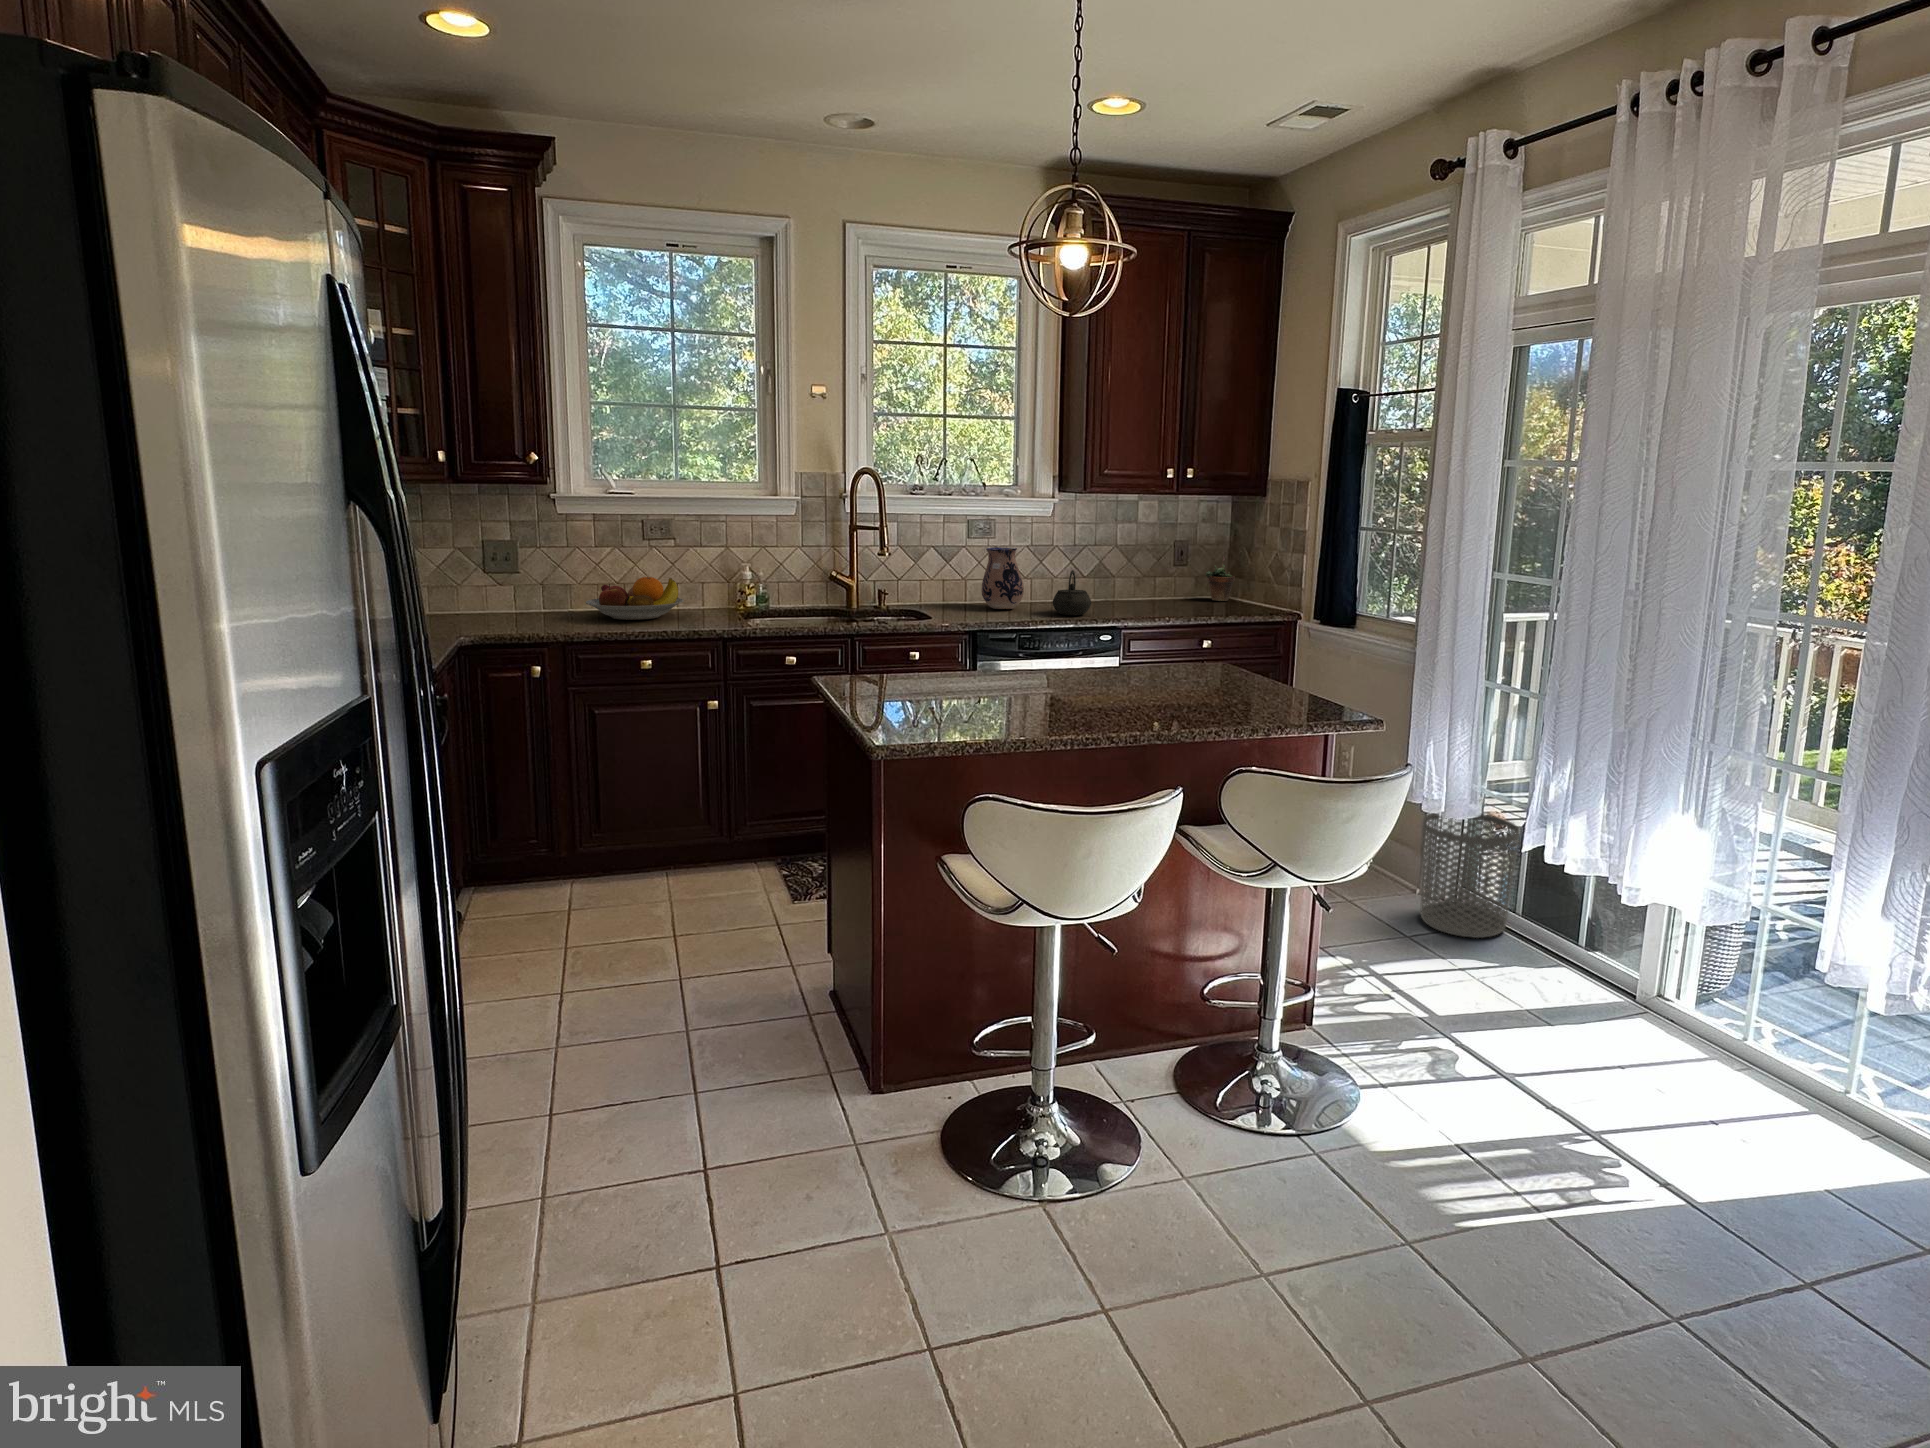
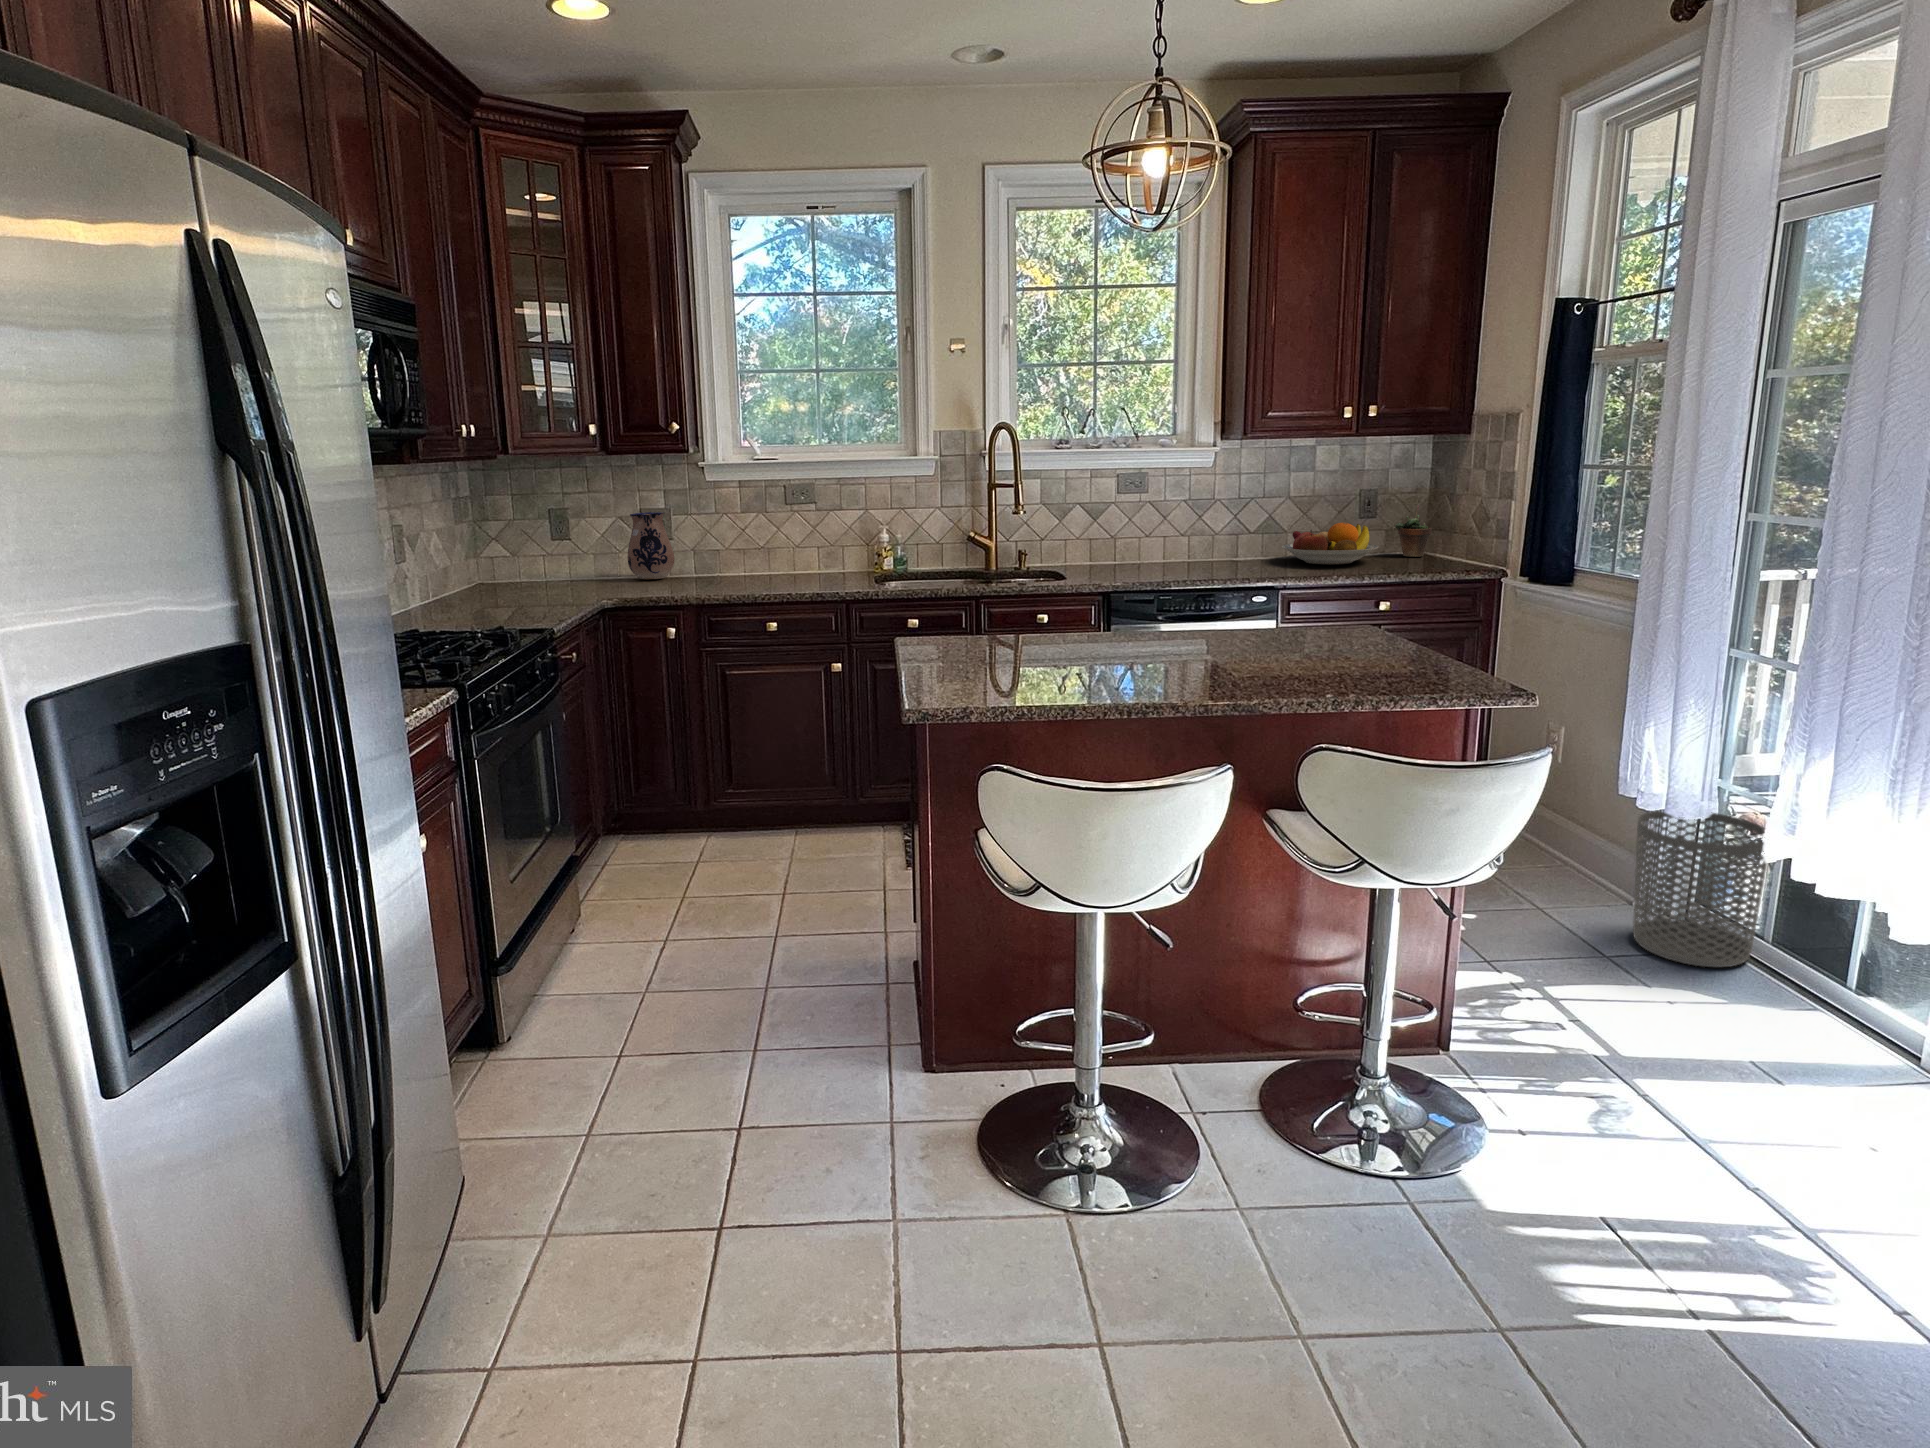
ceramic pitcher: present [982,547,1024,609] -> present [628,512,675,579]
kettle: present [1053,570,1091,615] -> none [1204,524,1249,574]
fruit bowl: present [585,577,684,620] -> present [1282,523,1378,564]

